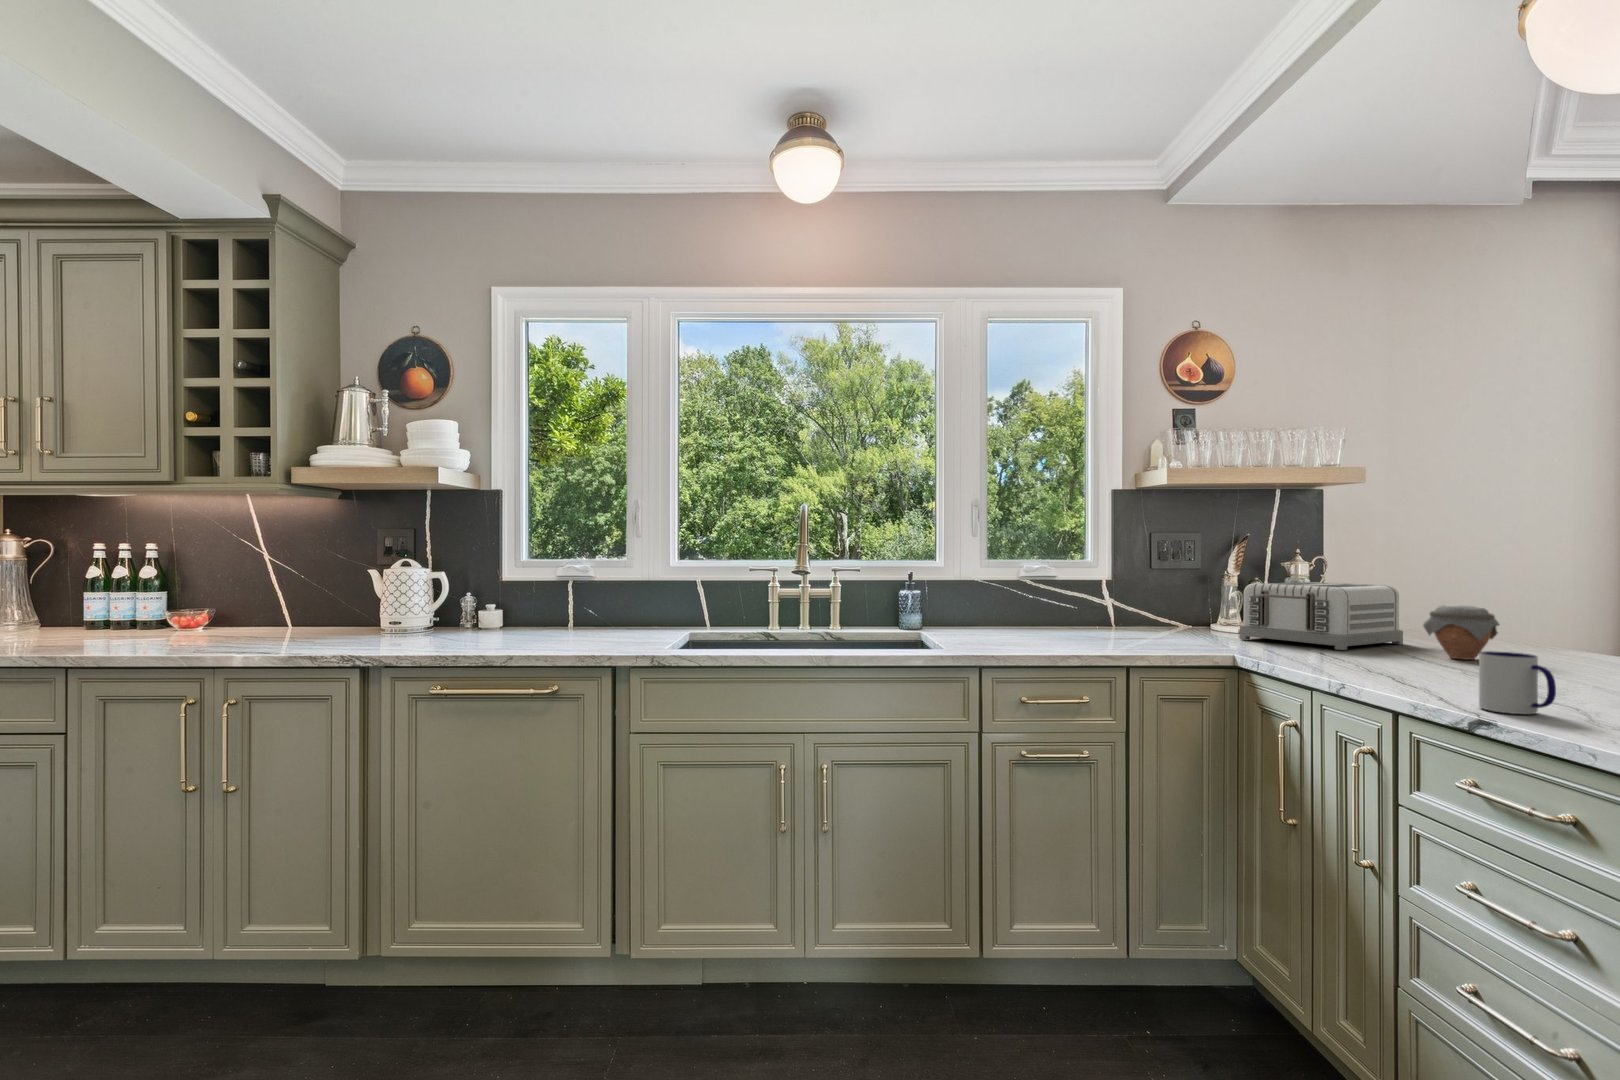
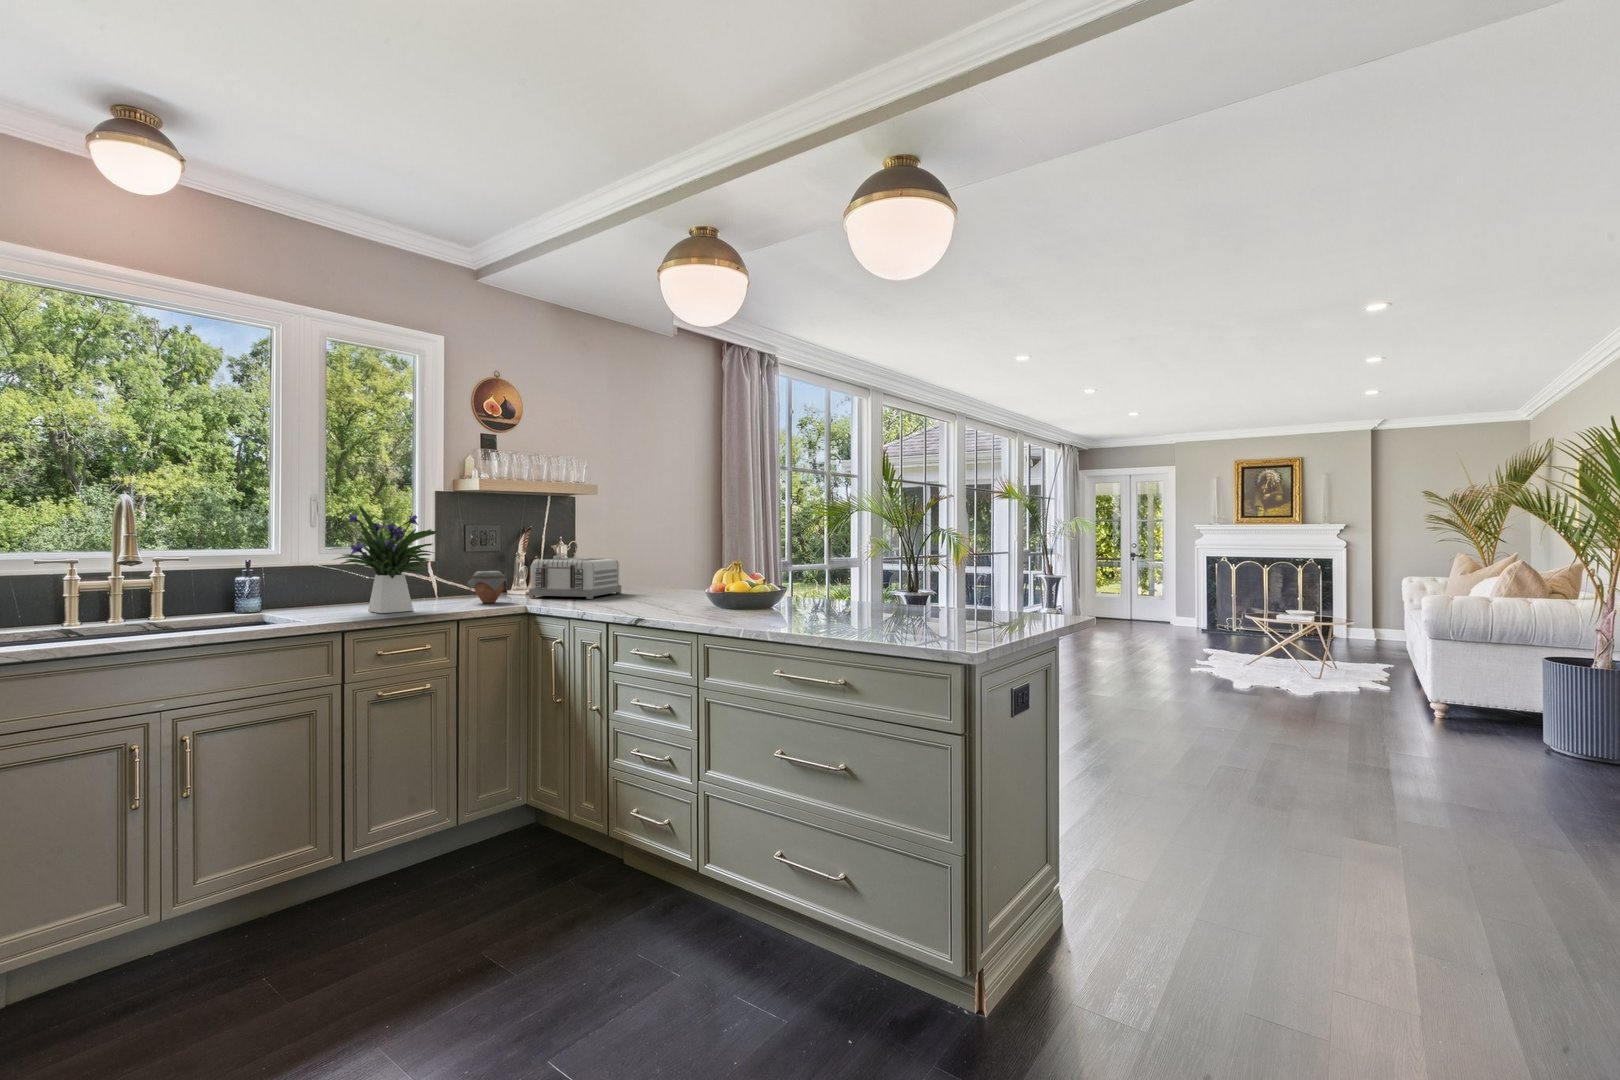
flower arrangement: none [978,507,1108,645] -> present [333,506,438,613]
jar: present [1423,606,1499,660] -> present [468,571,507,603]
mug: present [1479,651,1556,714] -> none [658,590,688,620]

